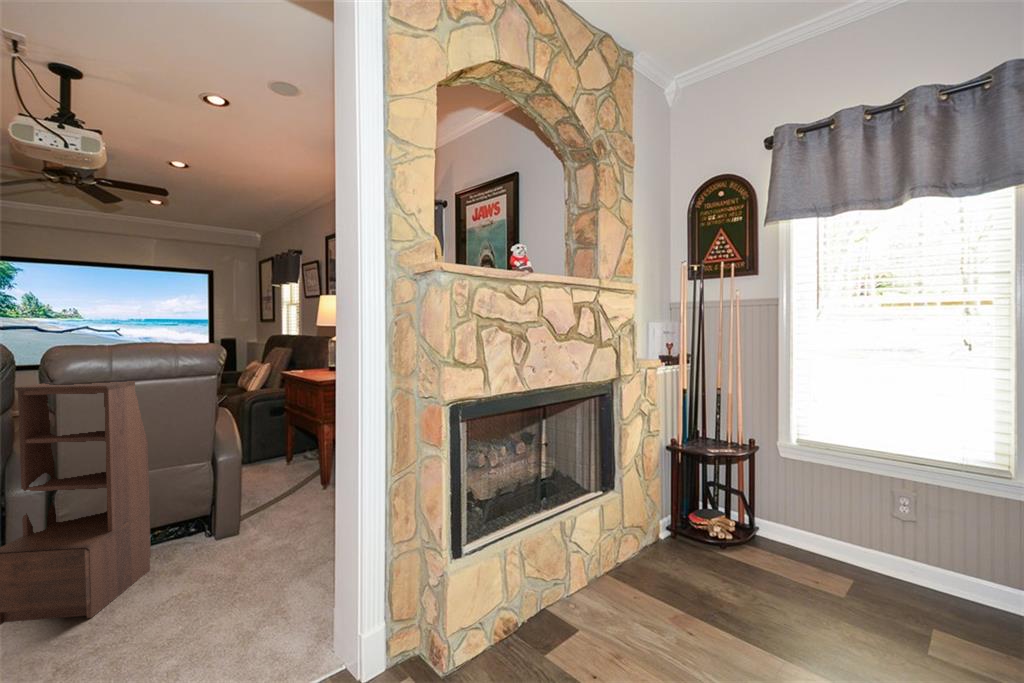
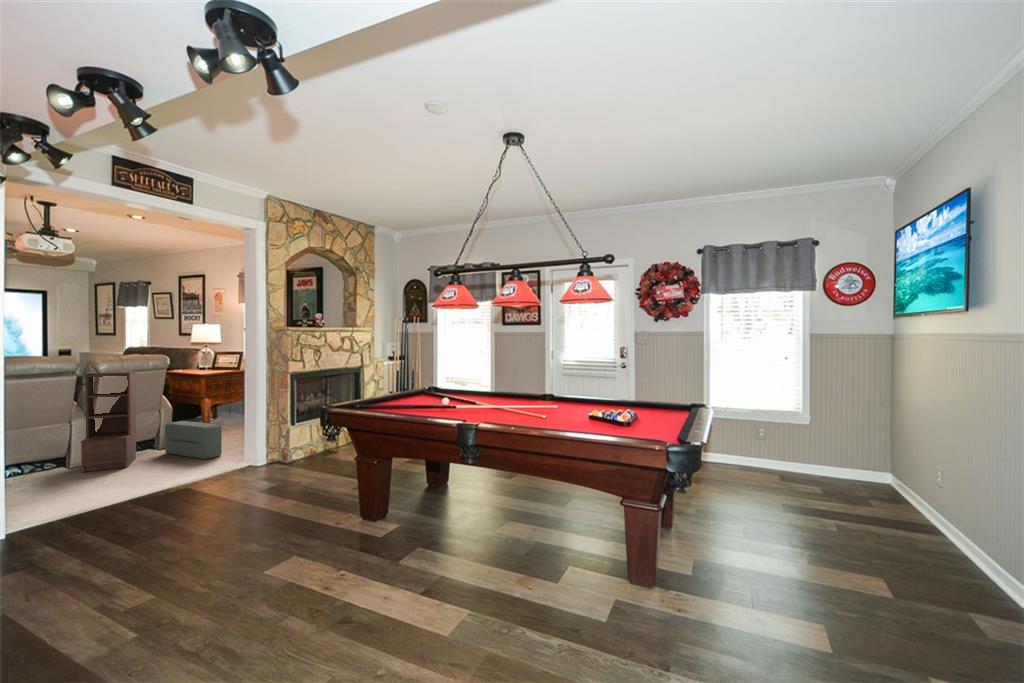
pouf: none [212,485,302,605] -> present [165,421,222,459]

